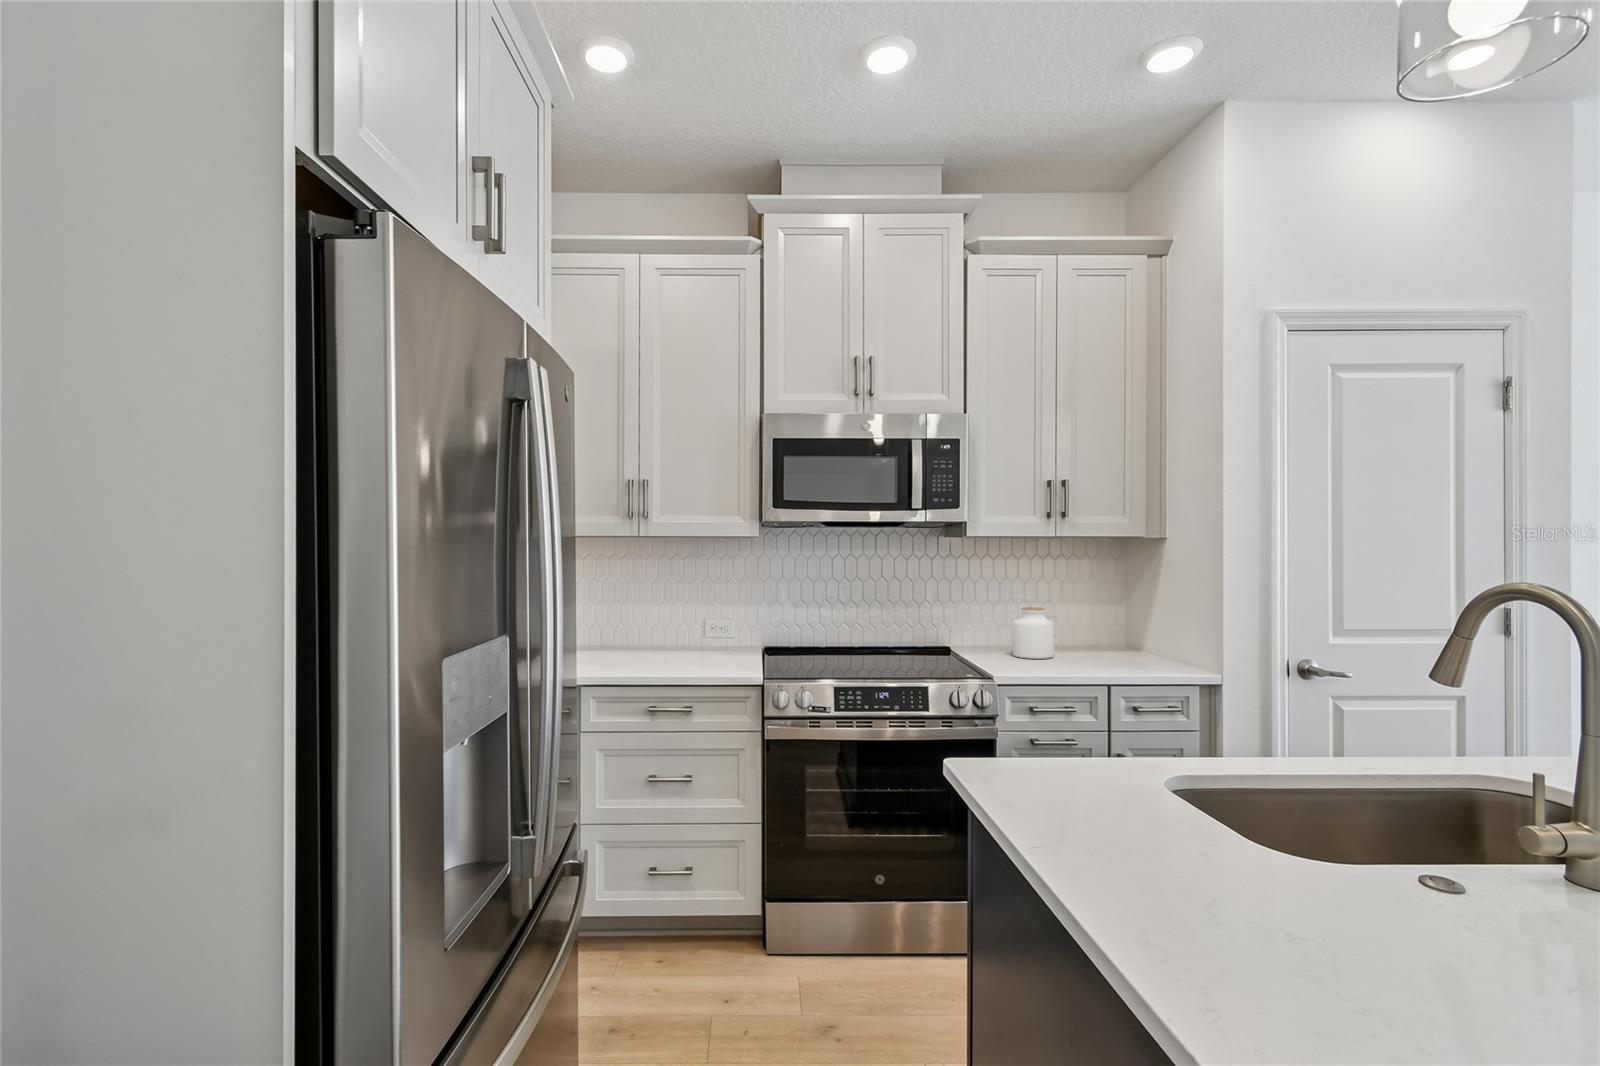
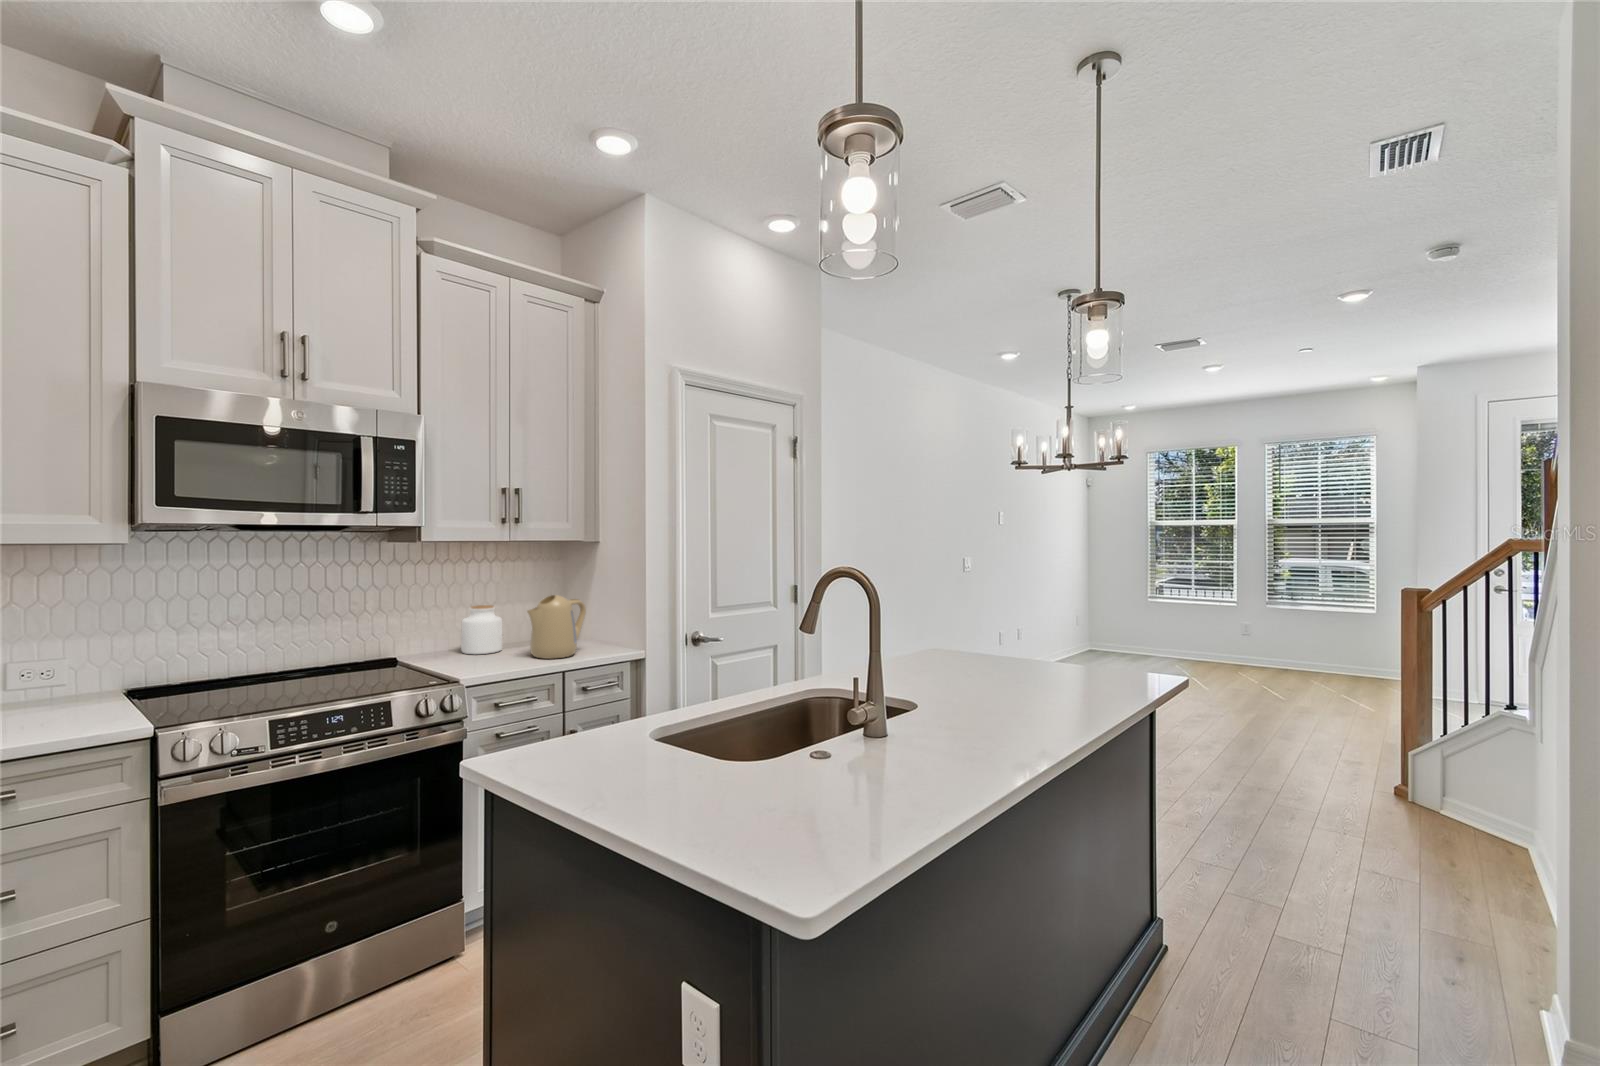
kettle: none [1071,599,1143,671] -> present [527,595,586,659]

